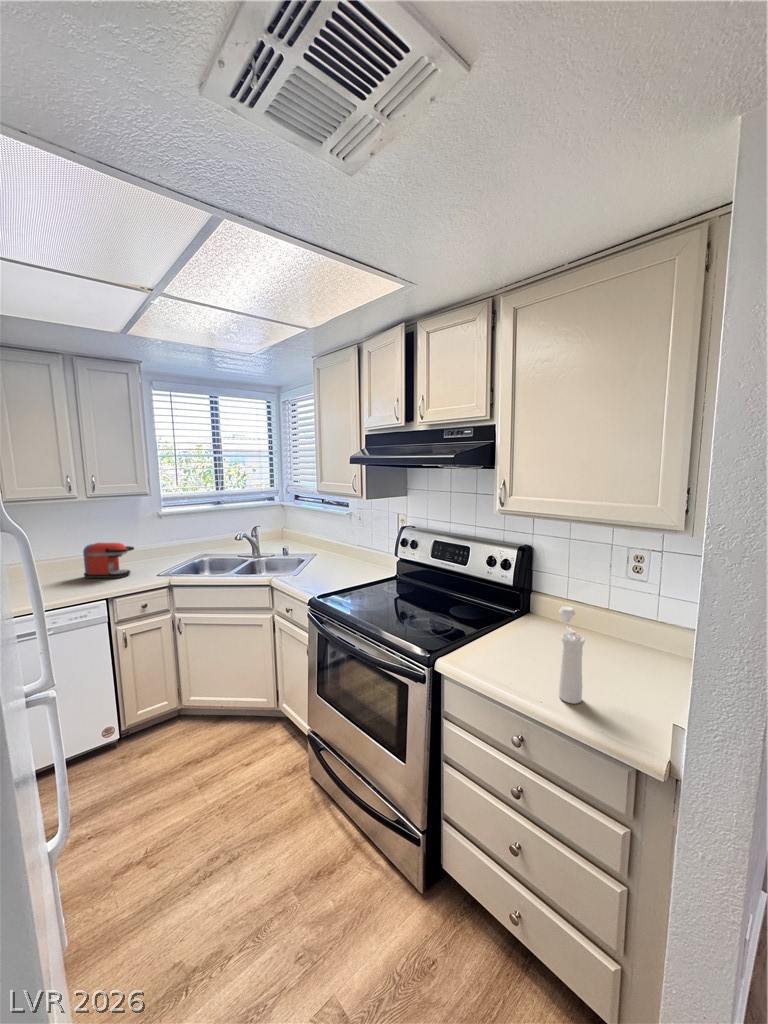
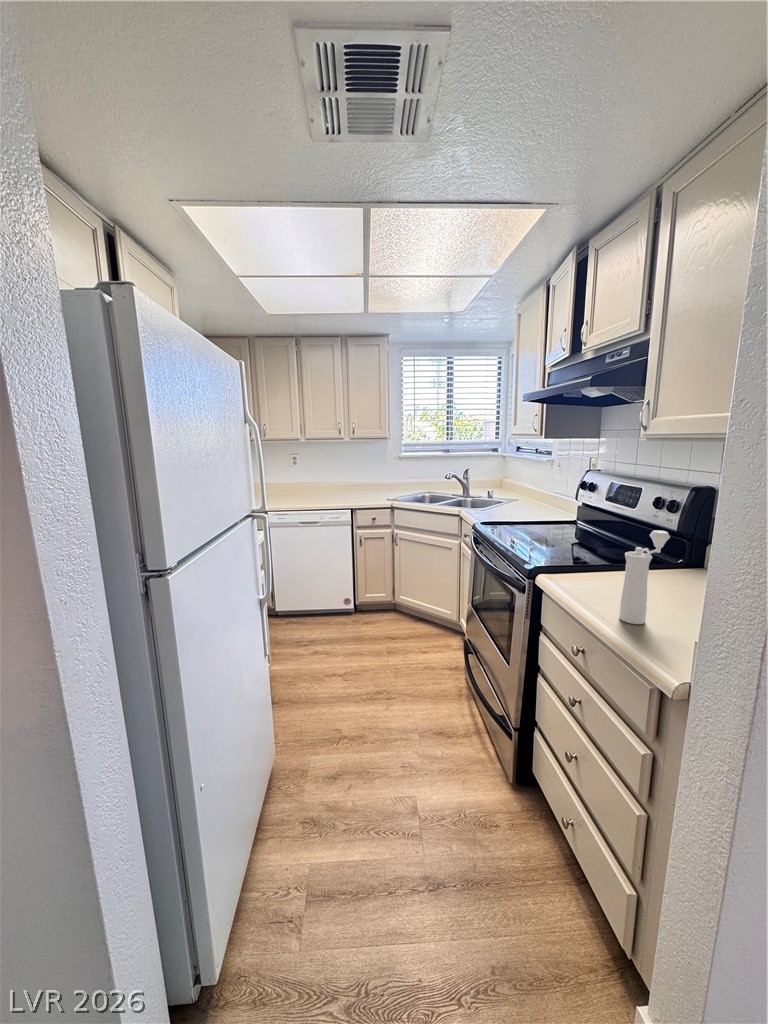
coffee maker: present [83,543,134,578] -> none [346,472,374,499]

